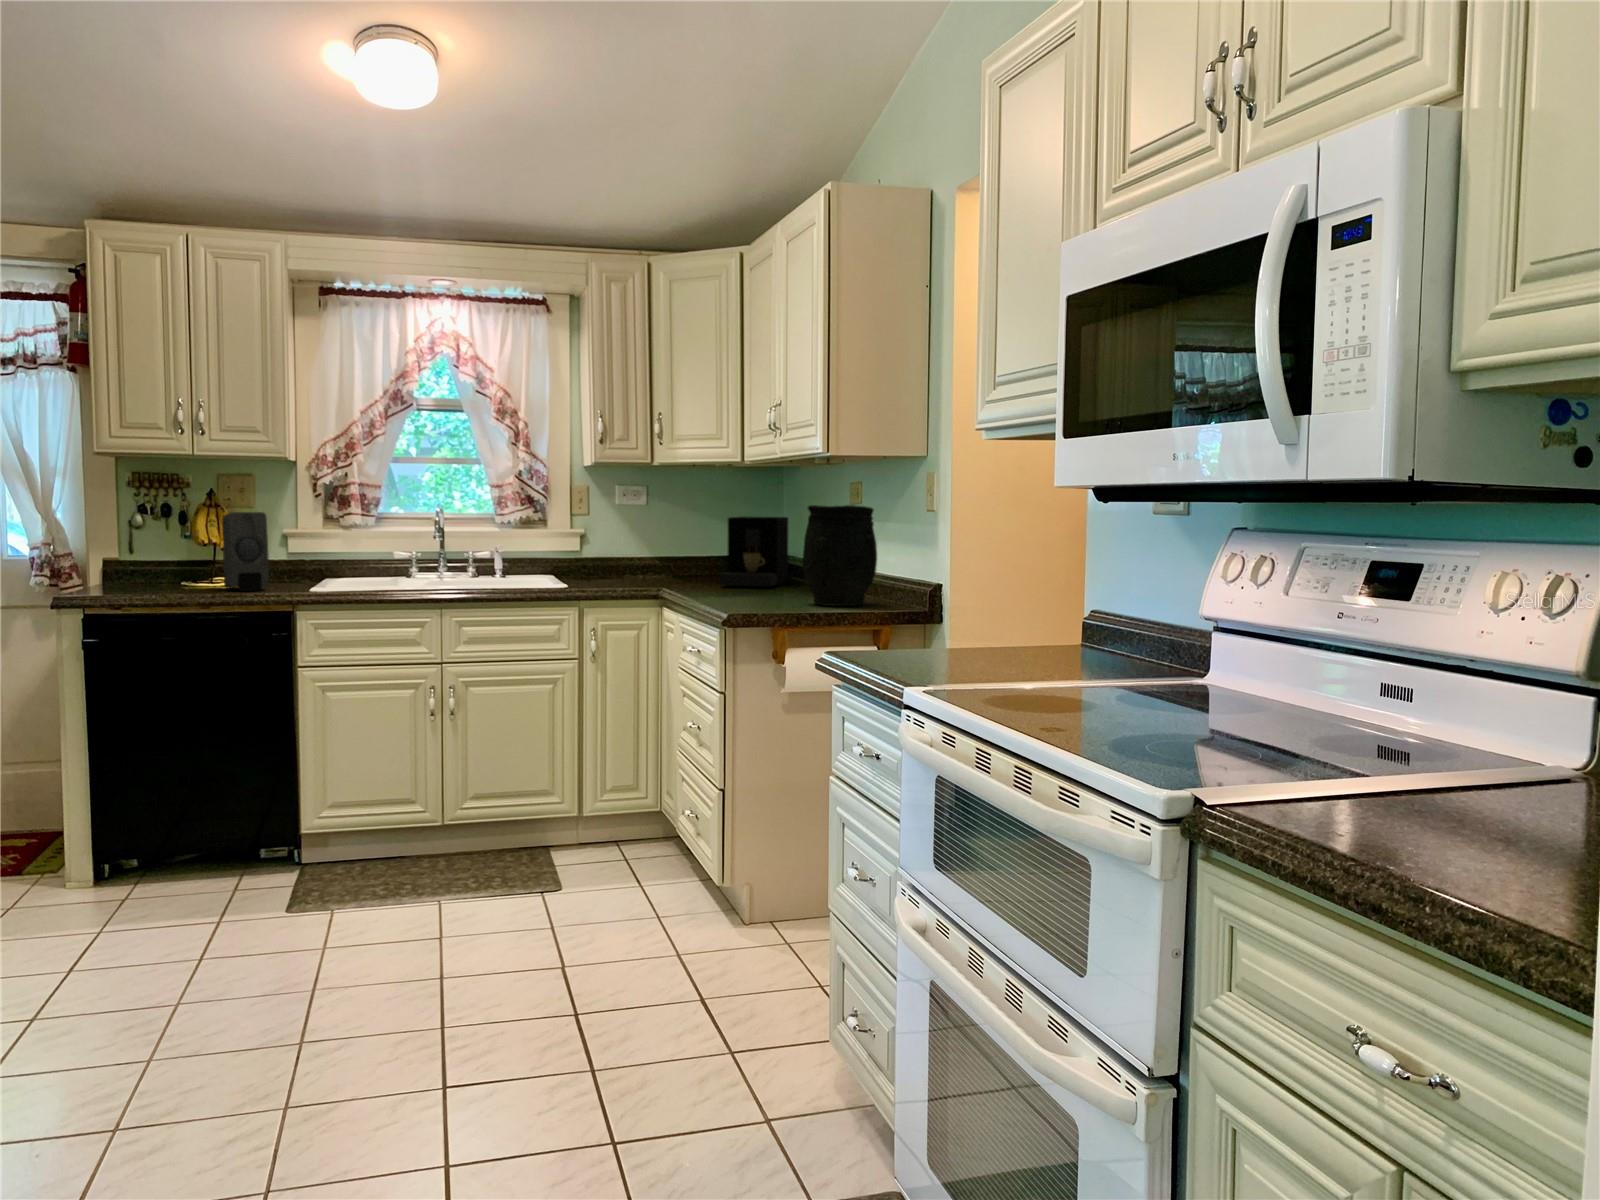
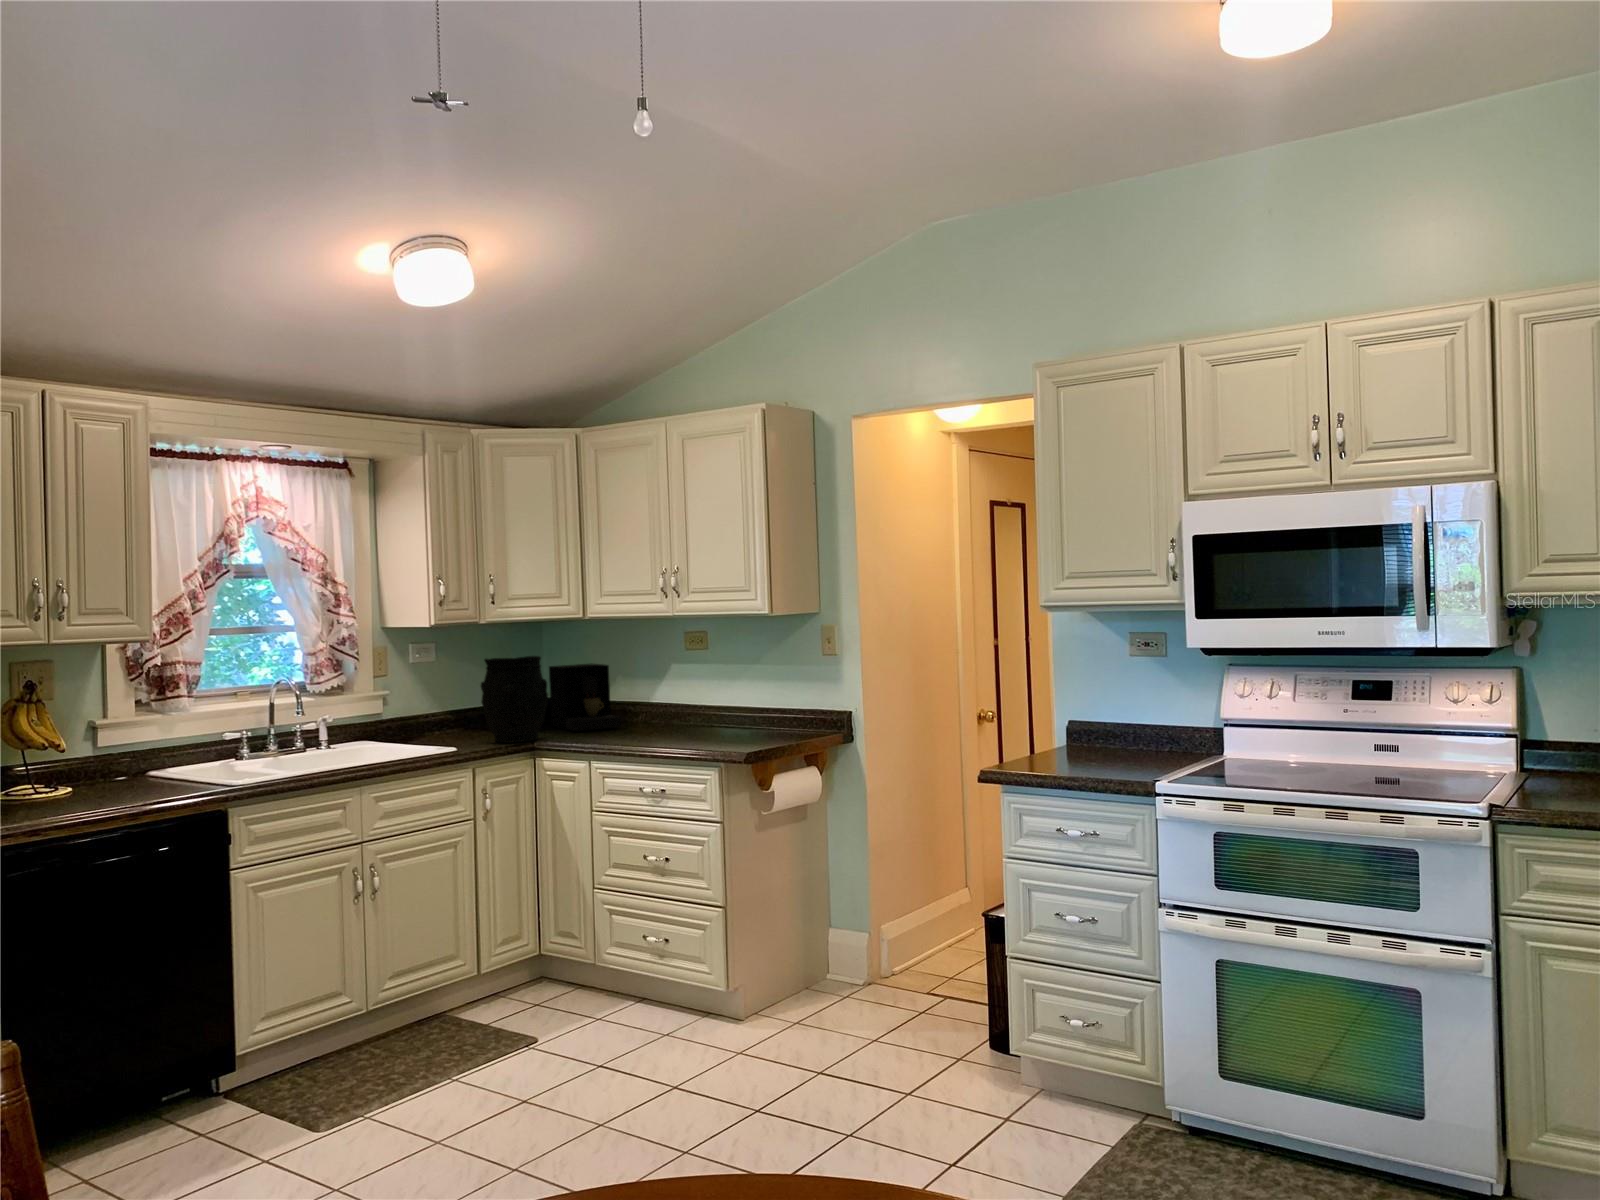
vase: present [802,505,877,606] -> present [481,656,548,743]
soap dispenser: present [222,512,269,591] -> none [80,701,162,793]

